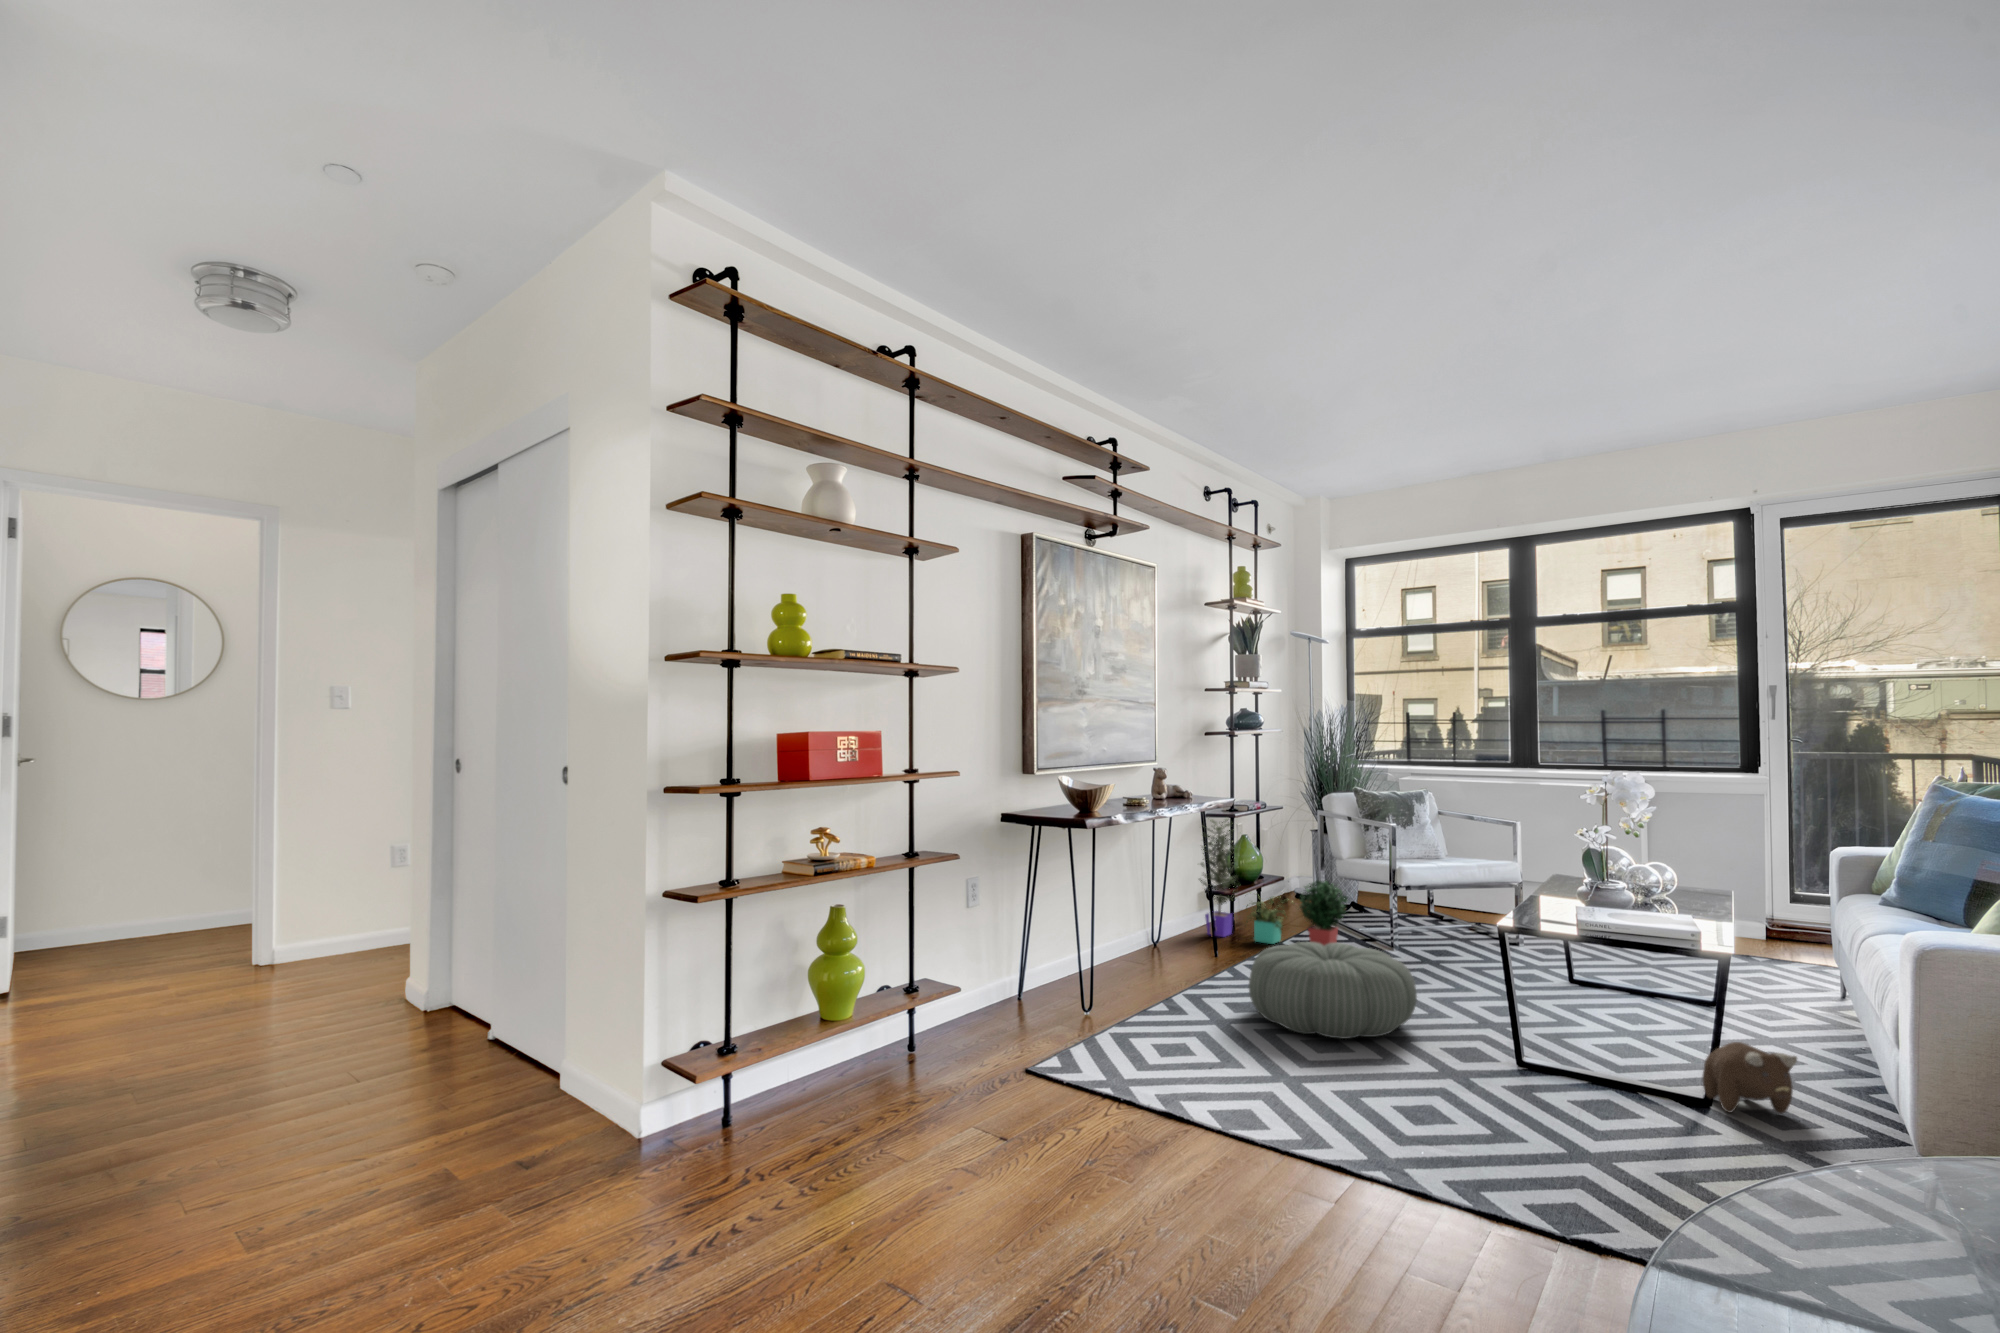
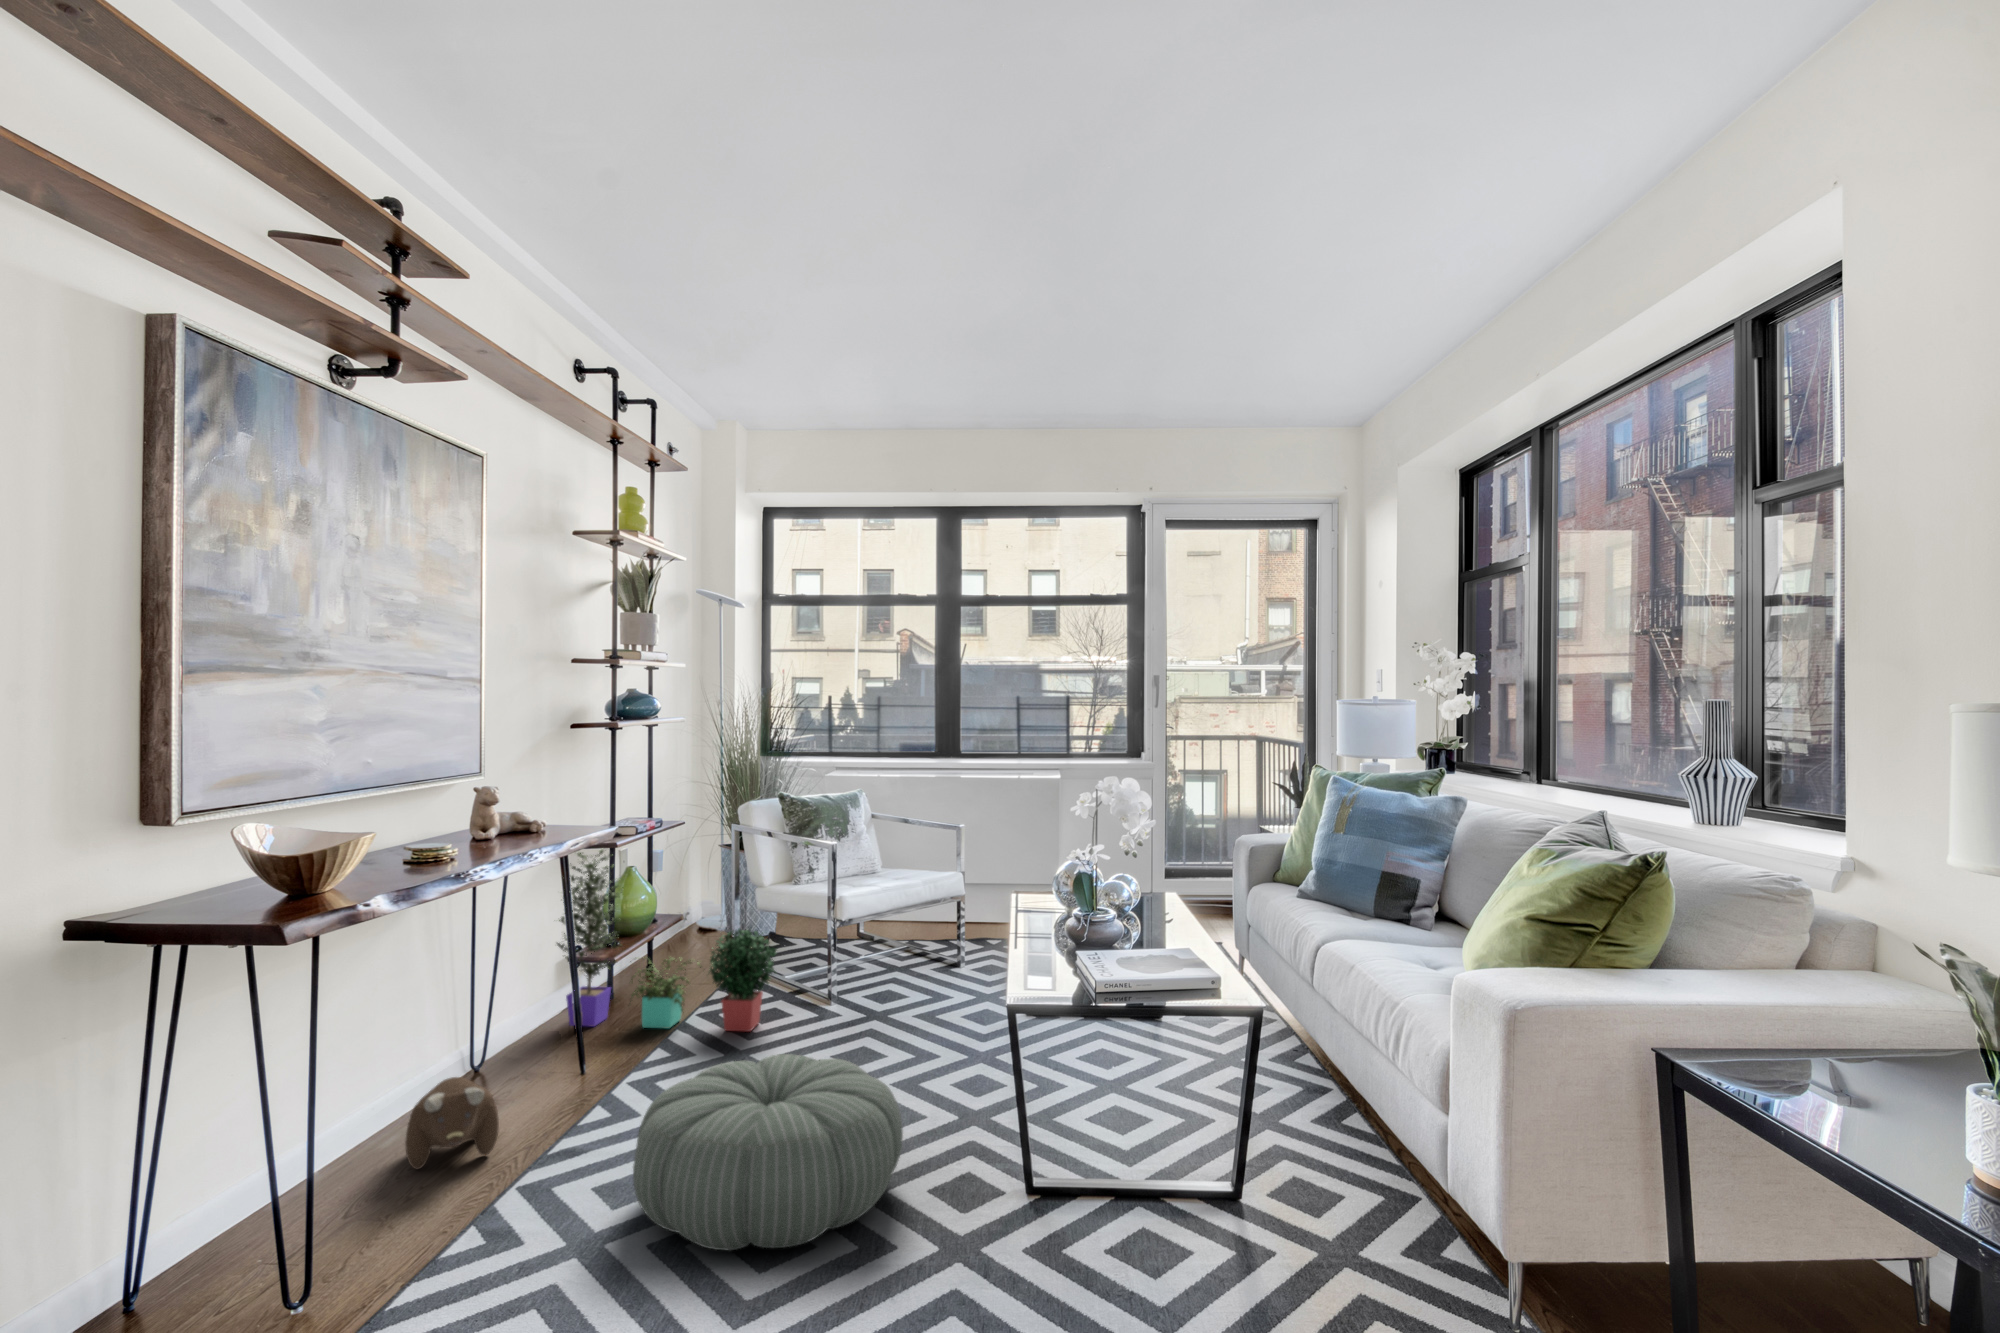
plush toy: present [1702,1042,1797,1114] -> present [405,1077,499,1169]

